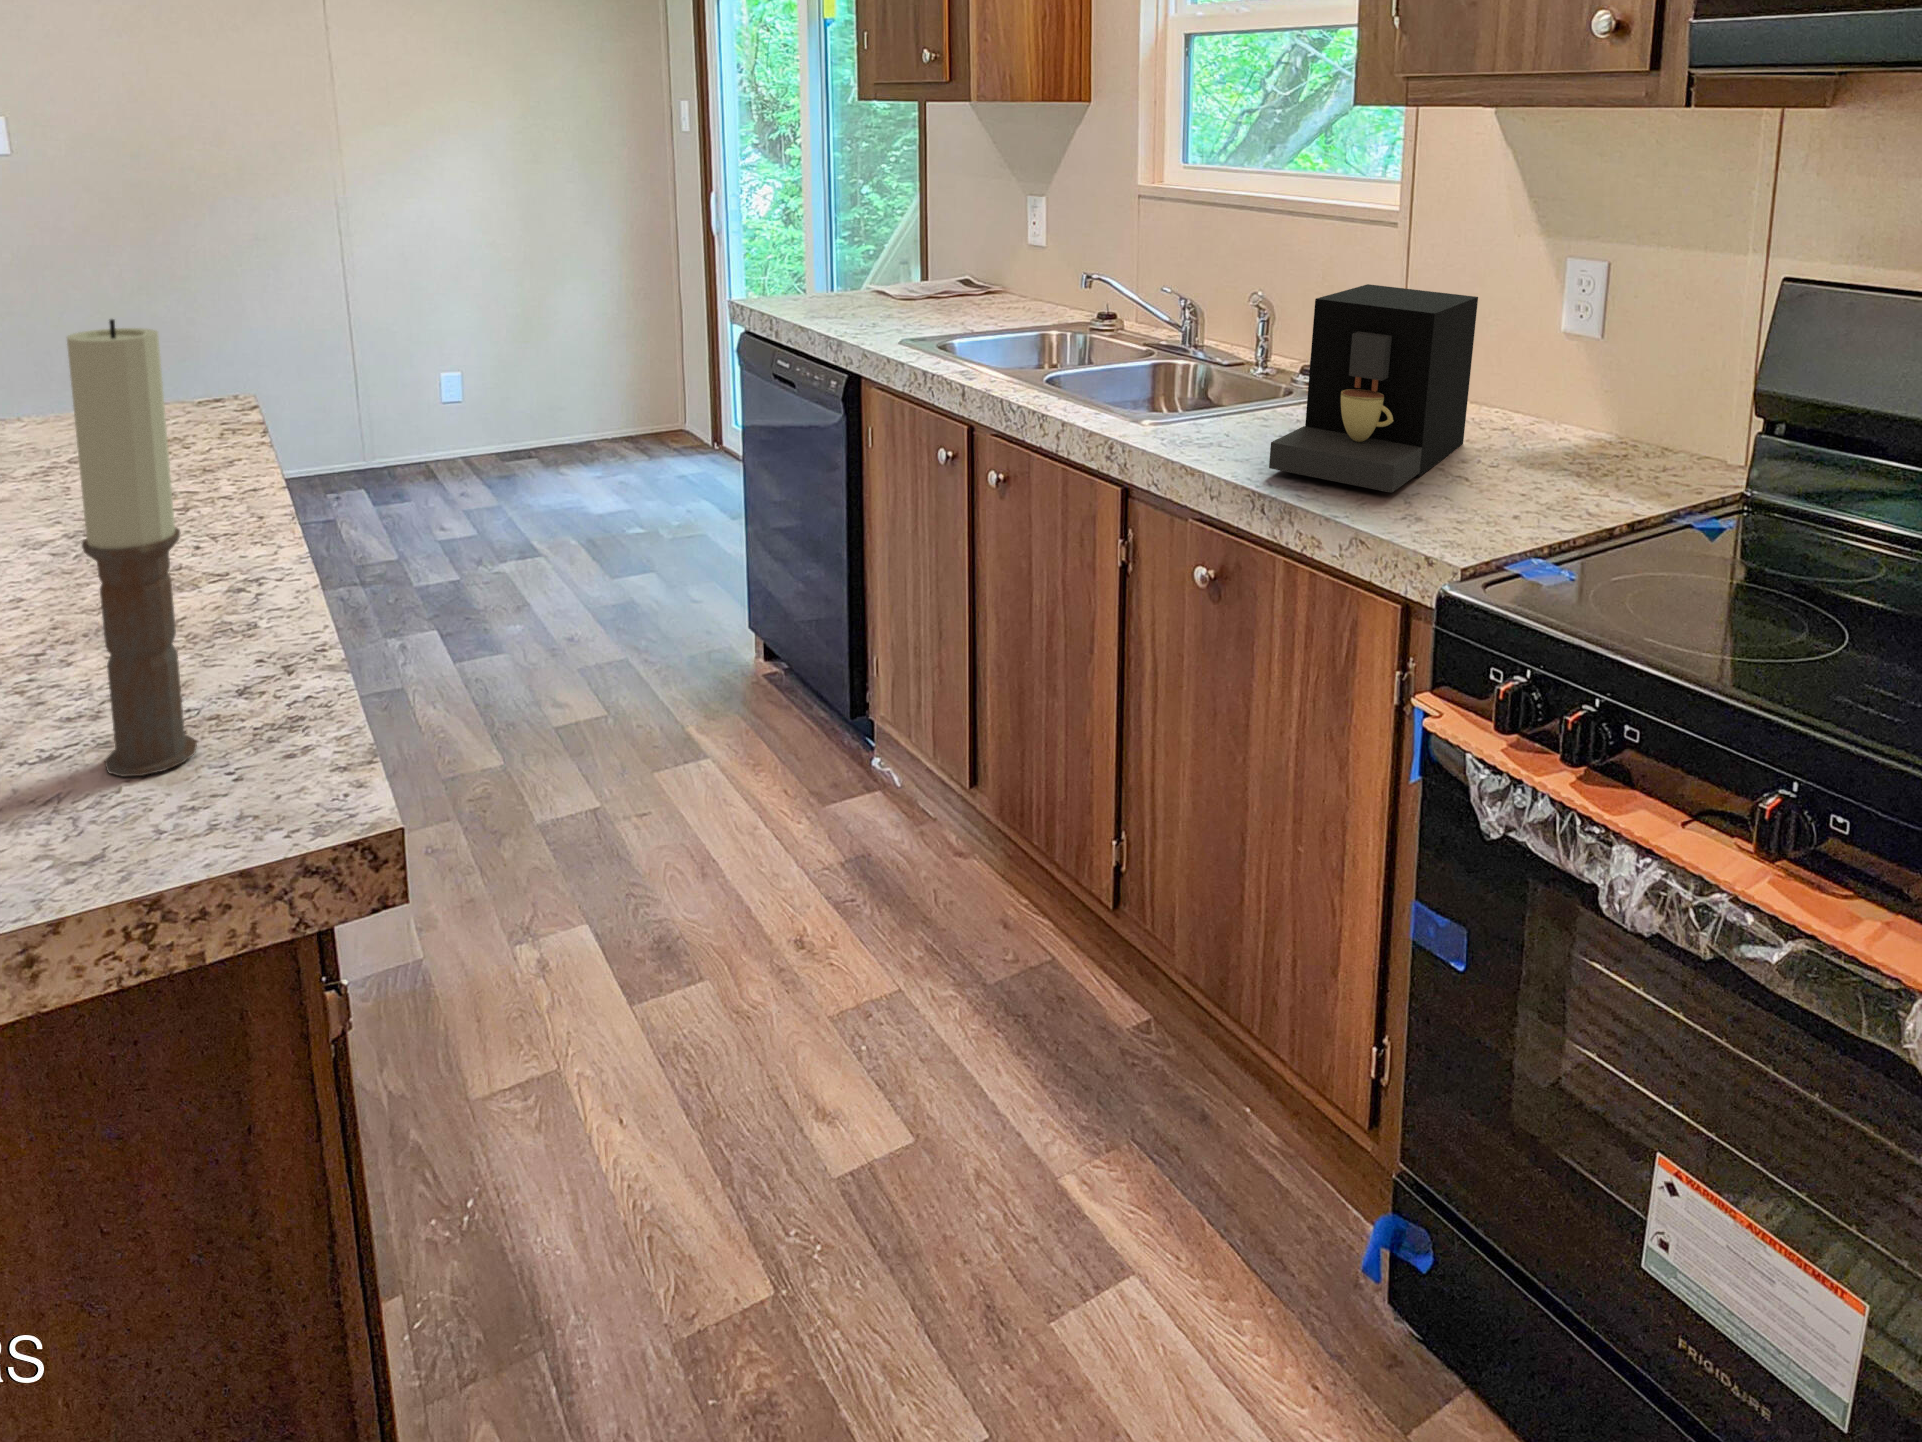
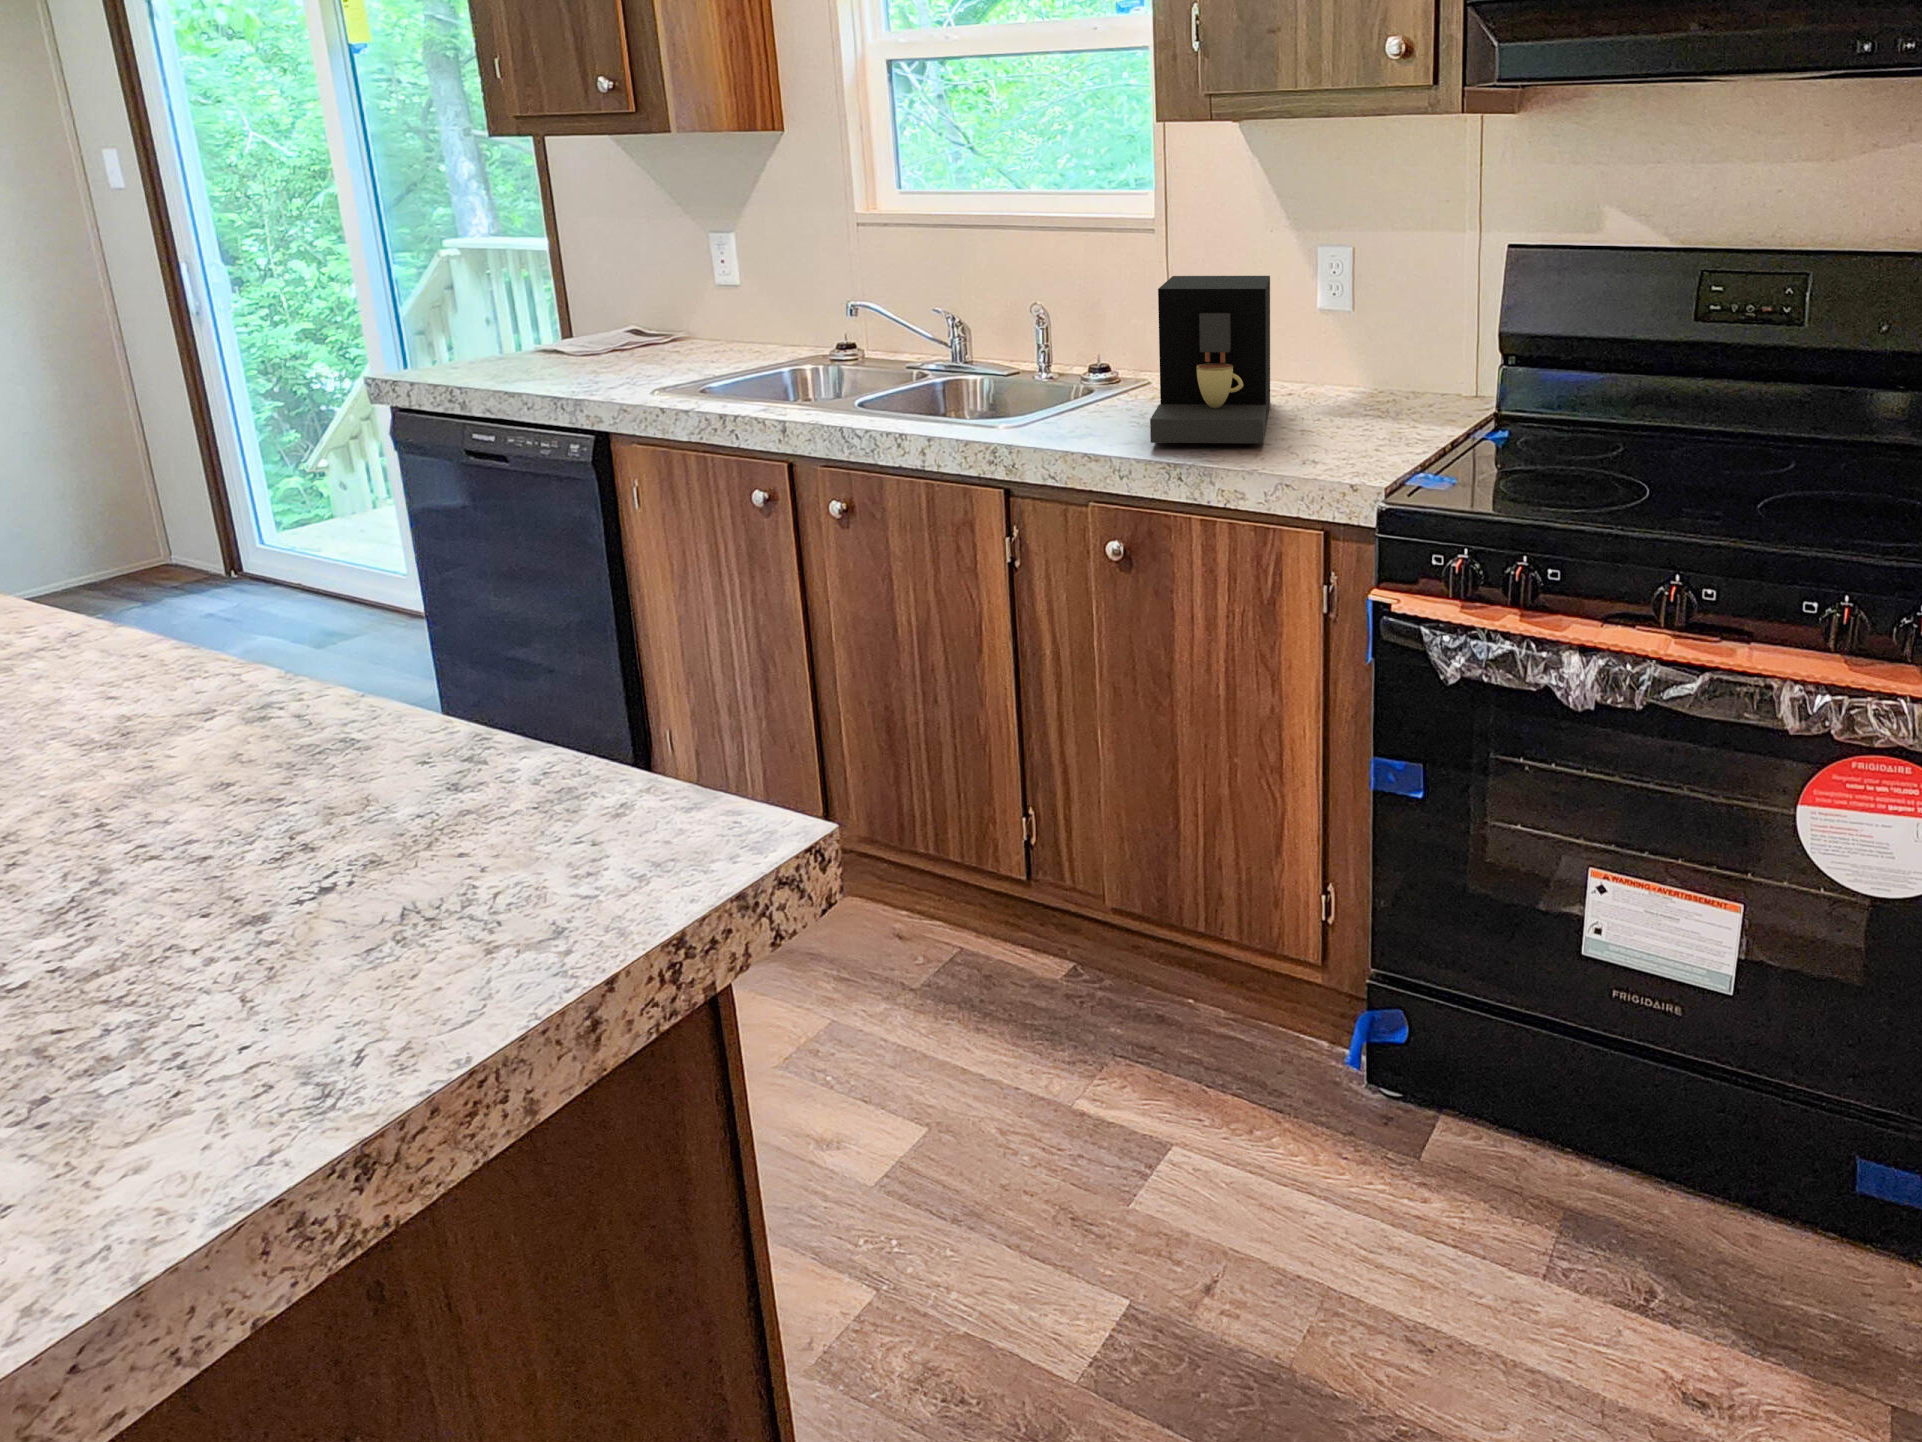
candle: present [67,319,197,776] -> none [337,369,512,880]

